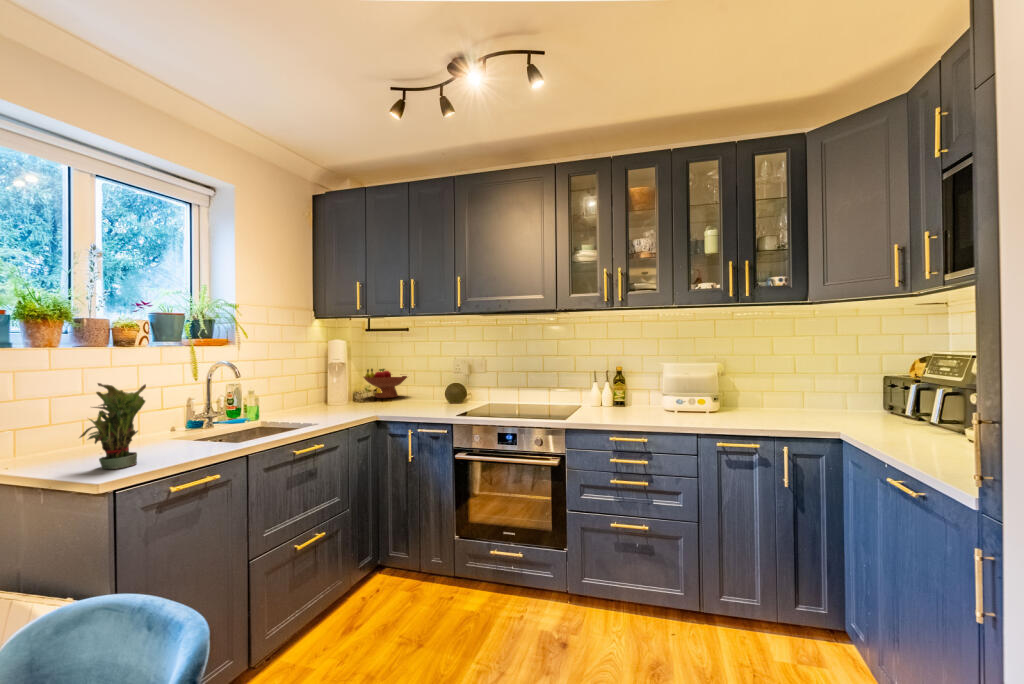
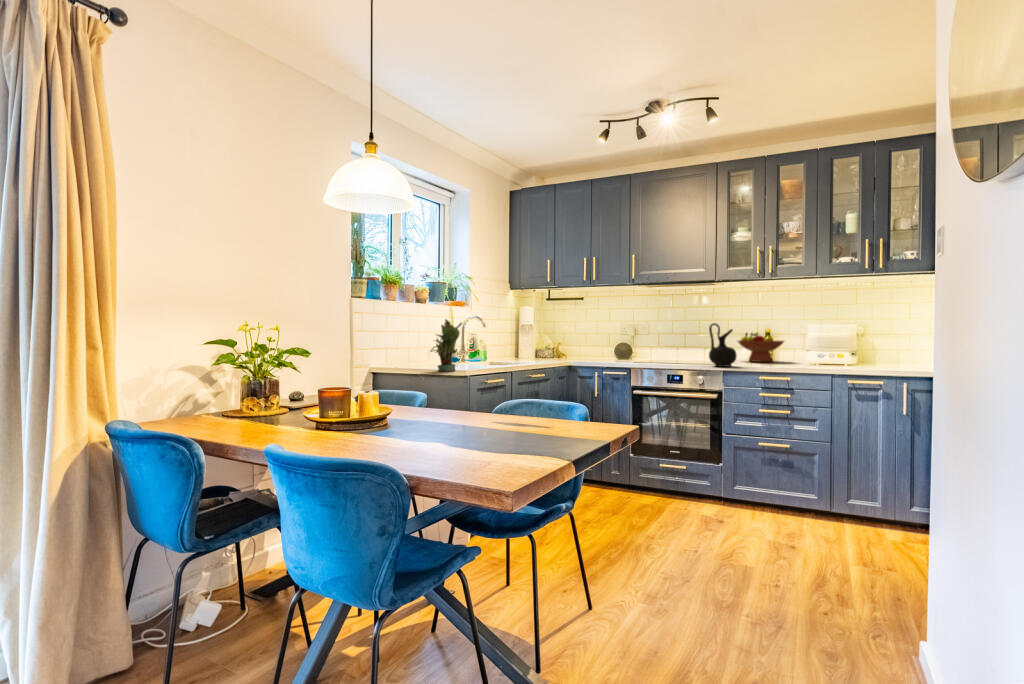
ceramic jug: none [547,367,582,424] -> present [709,323,737,367]
fruit bowl: present [364,369,407,398] -> present [738,333,784,362]

